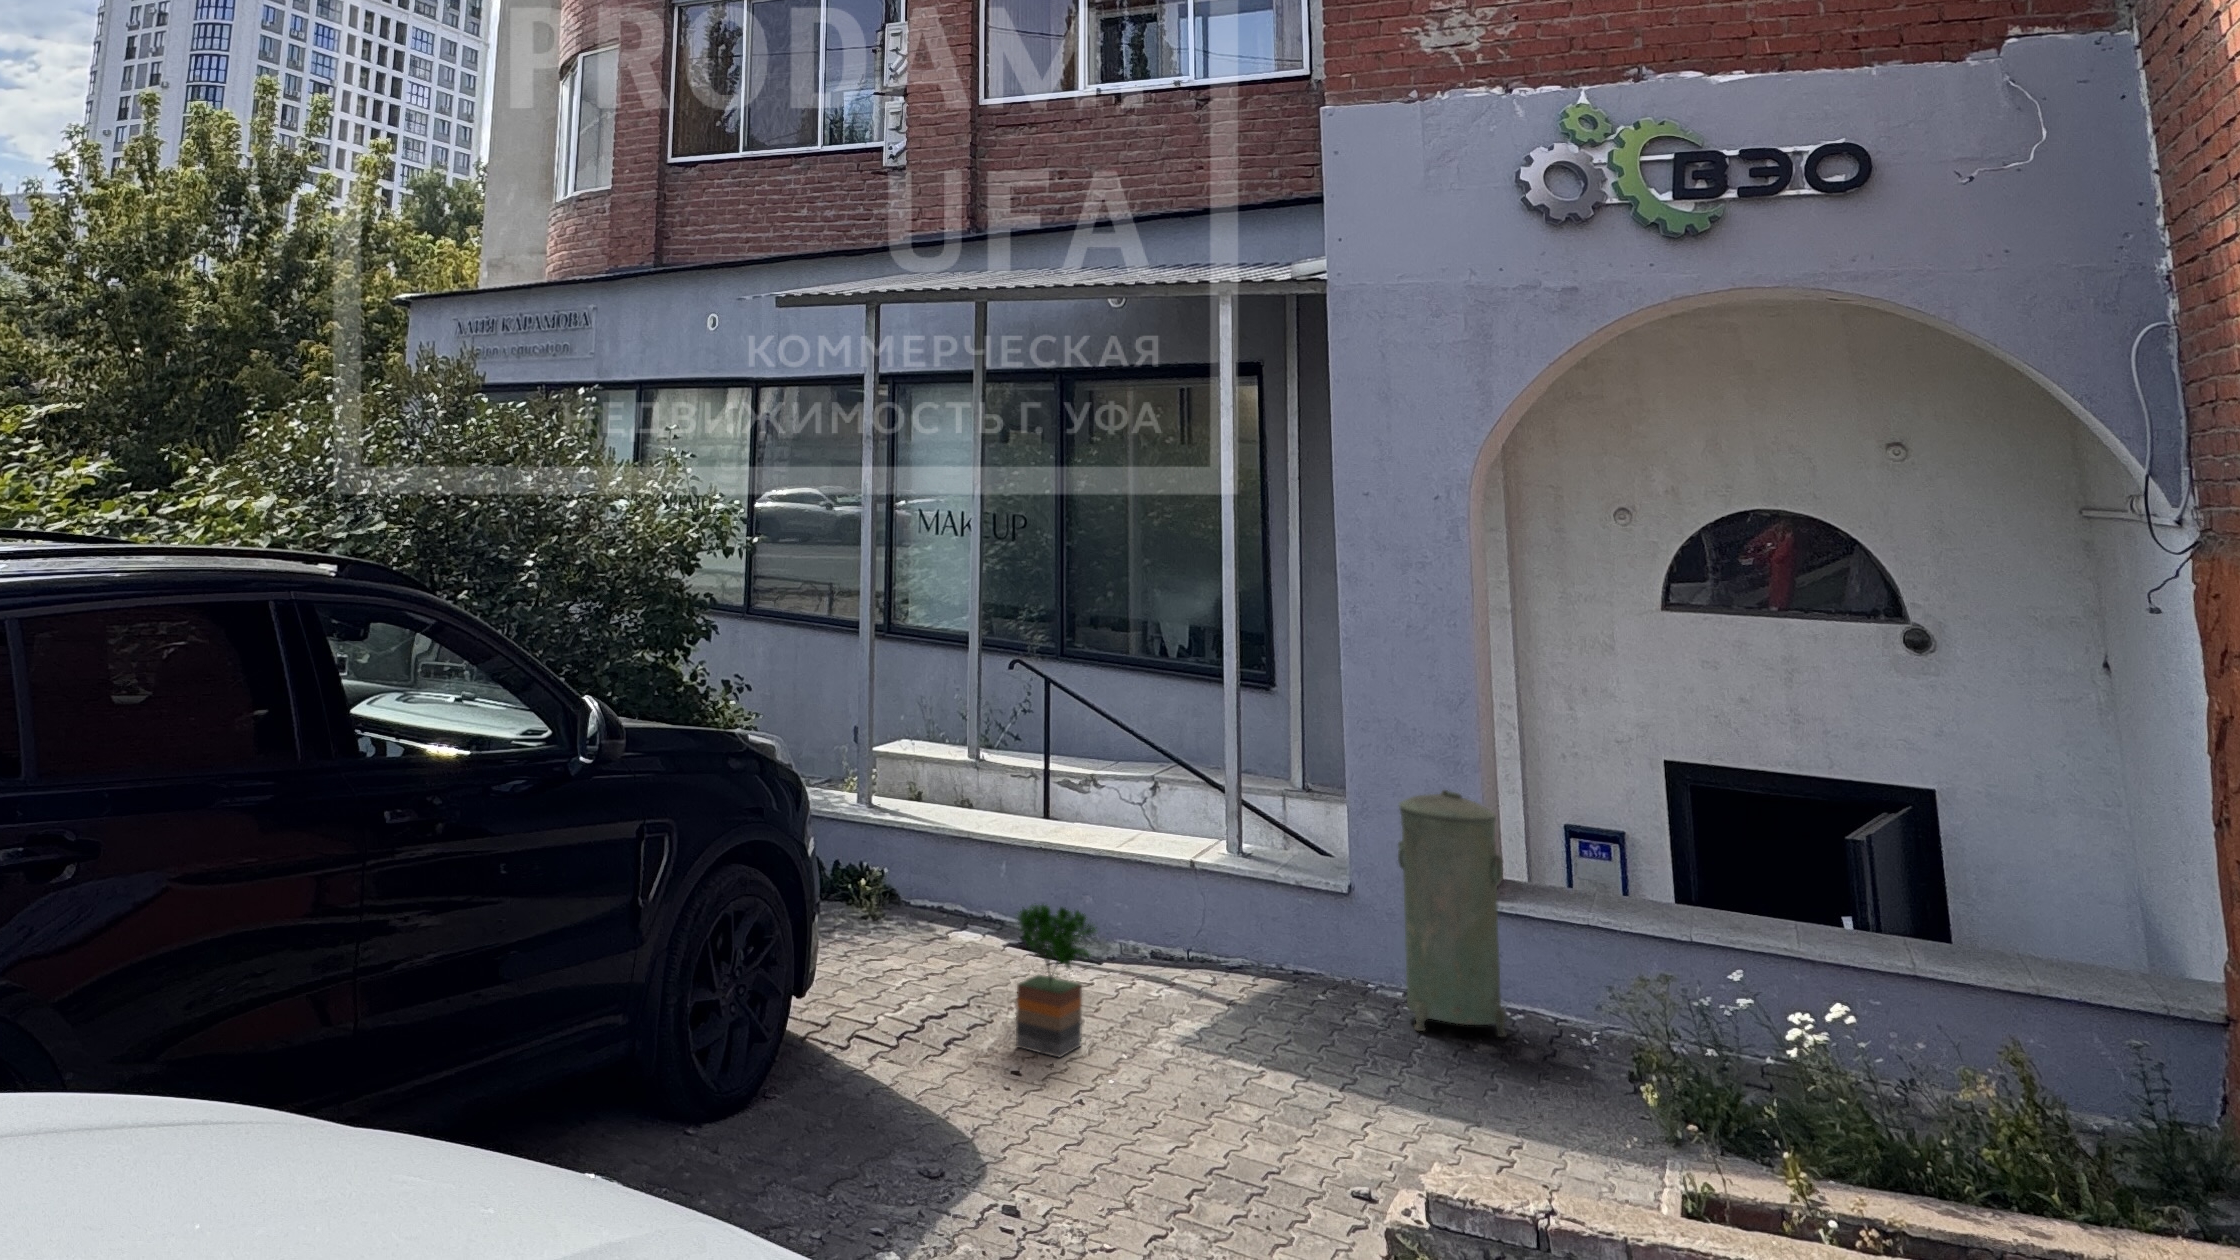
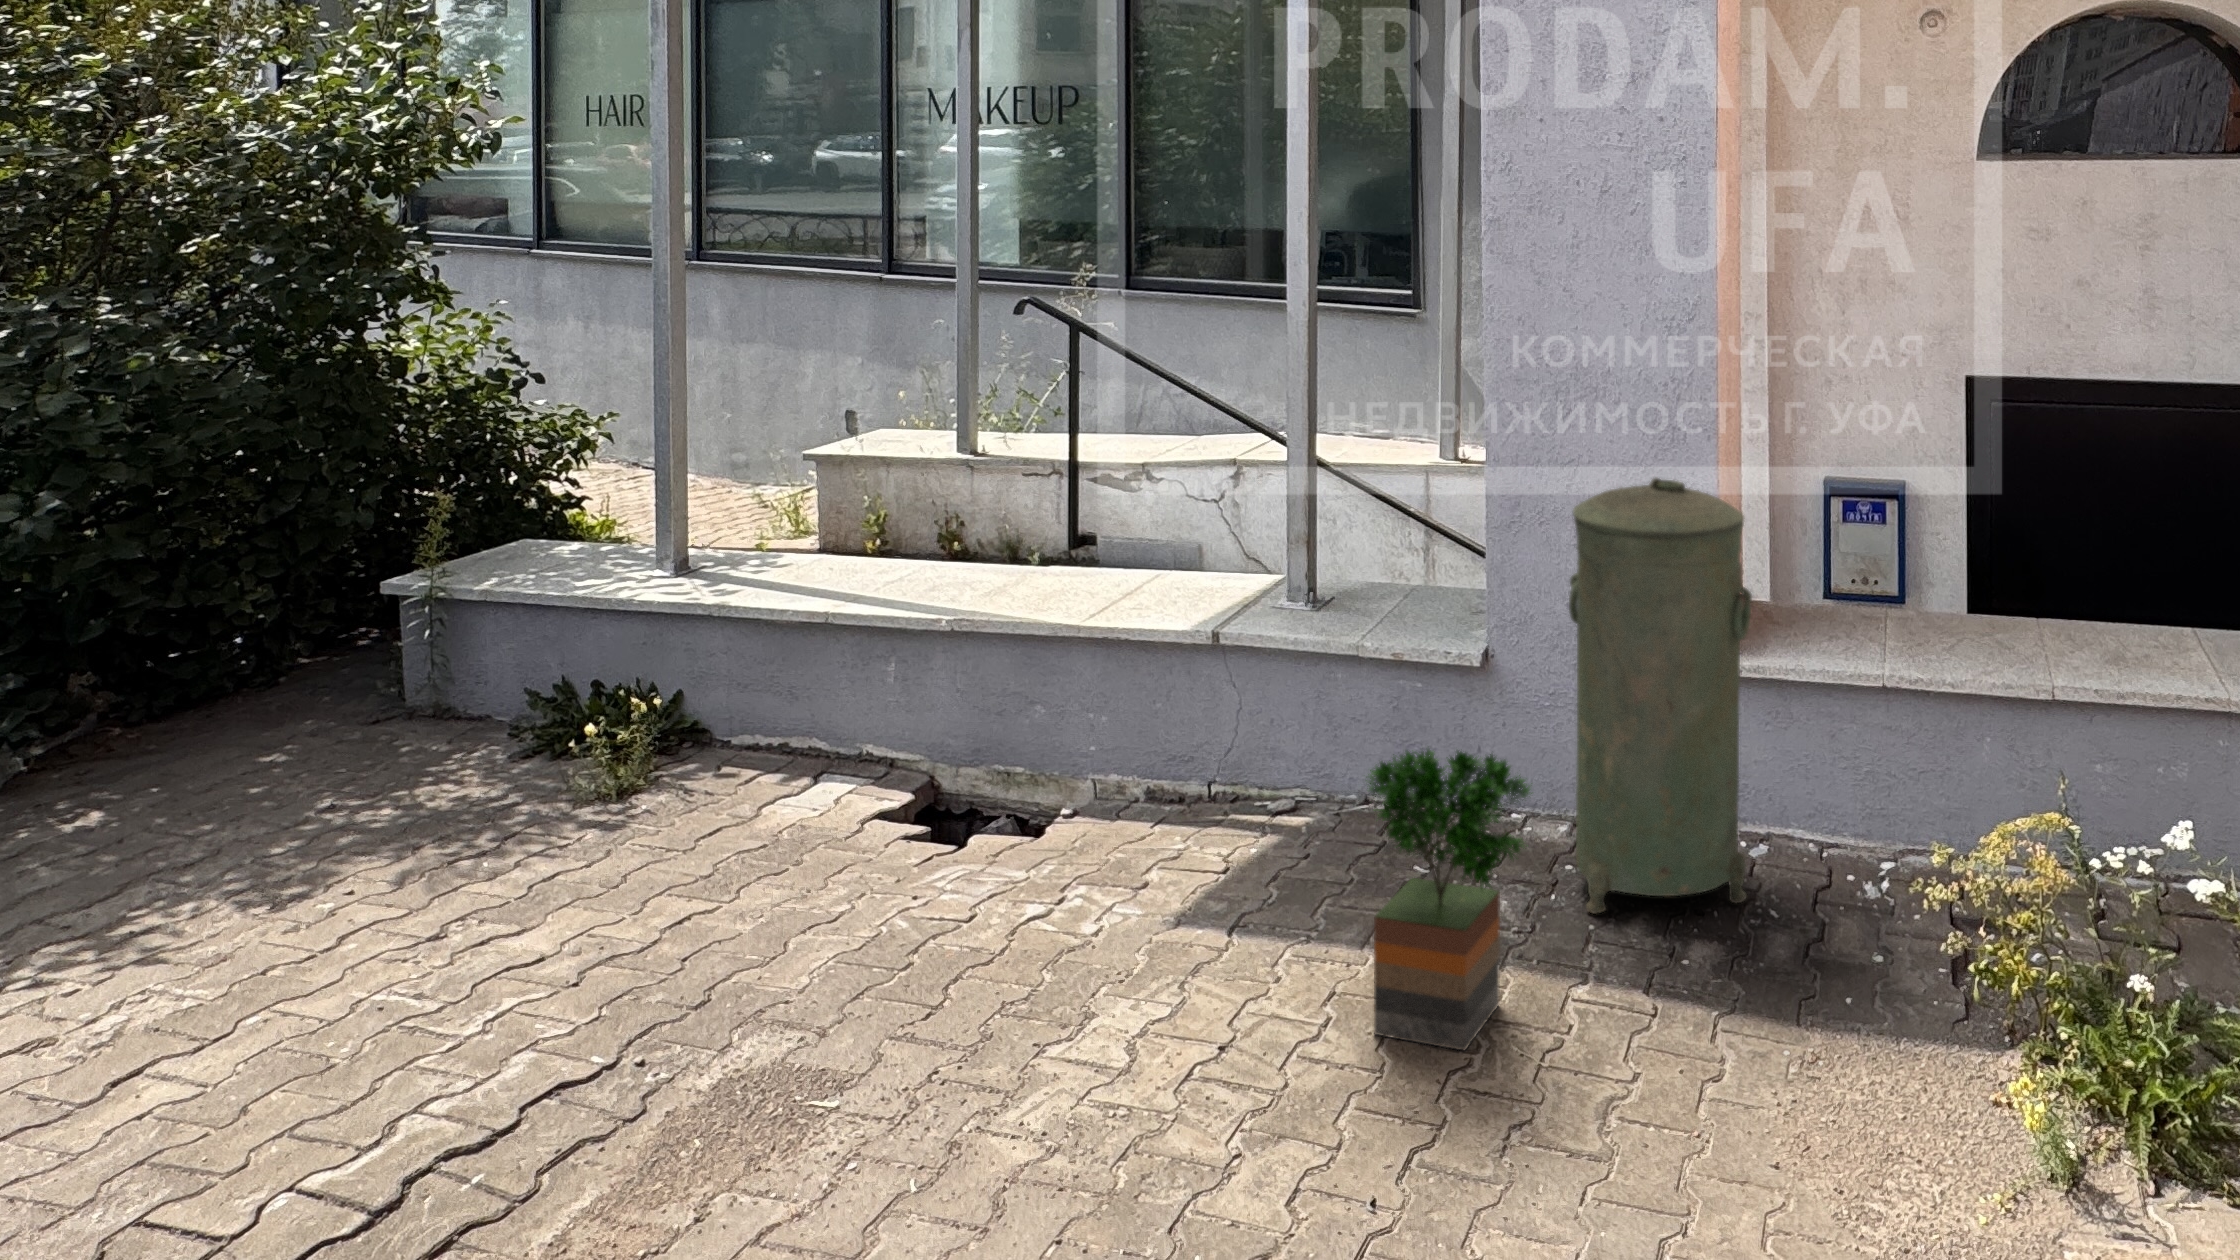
potted tree: present [1016,905,1096,1057] -> present [1368,749,1532,1050]

